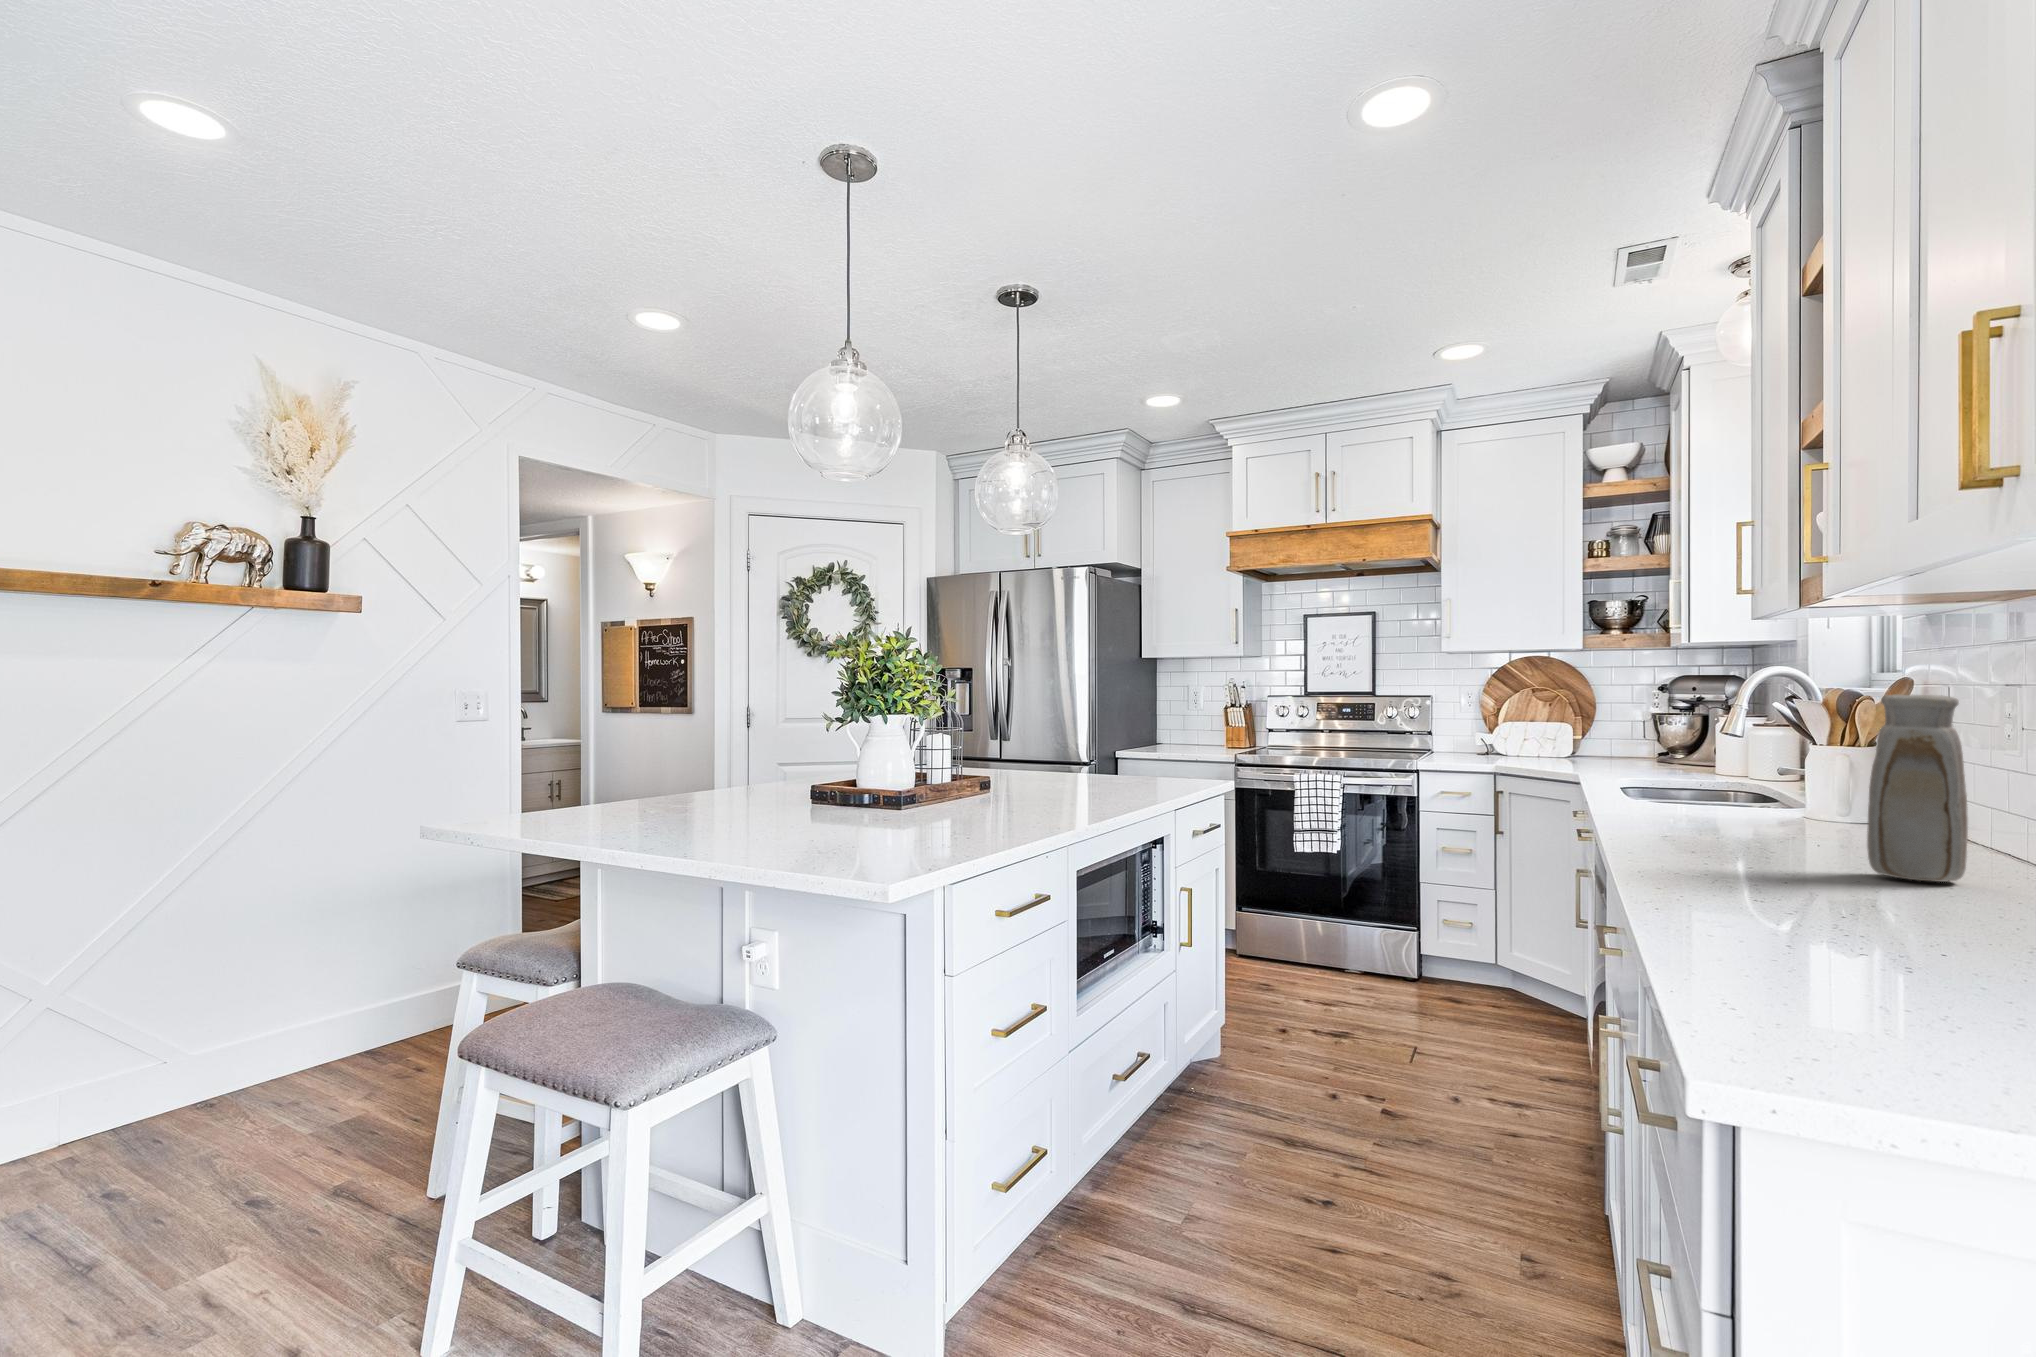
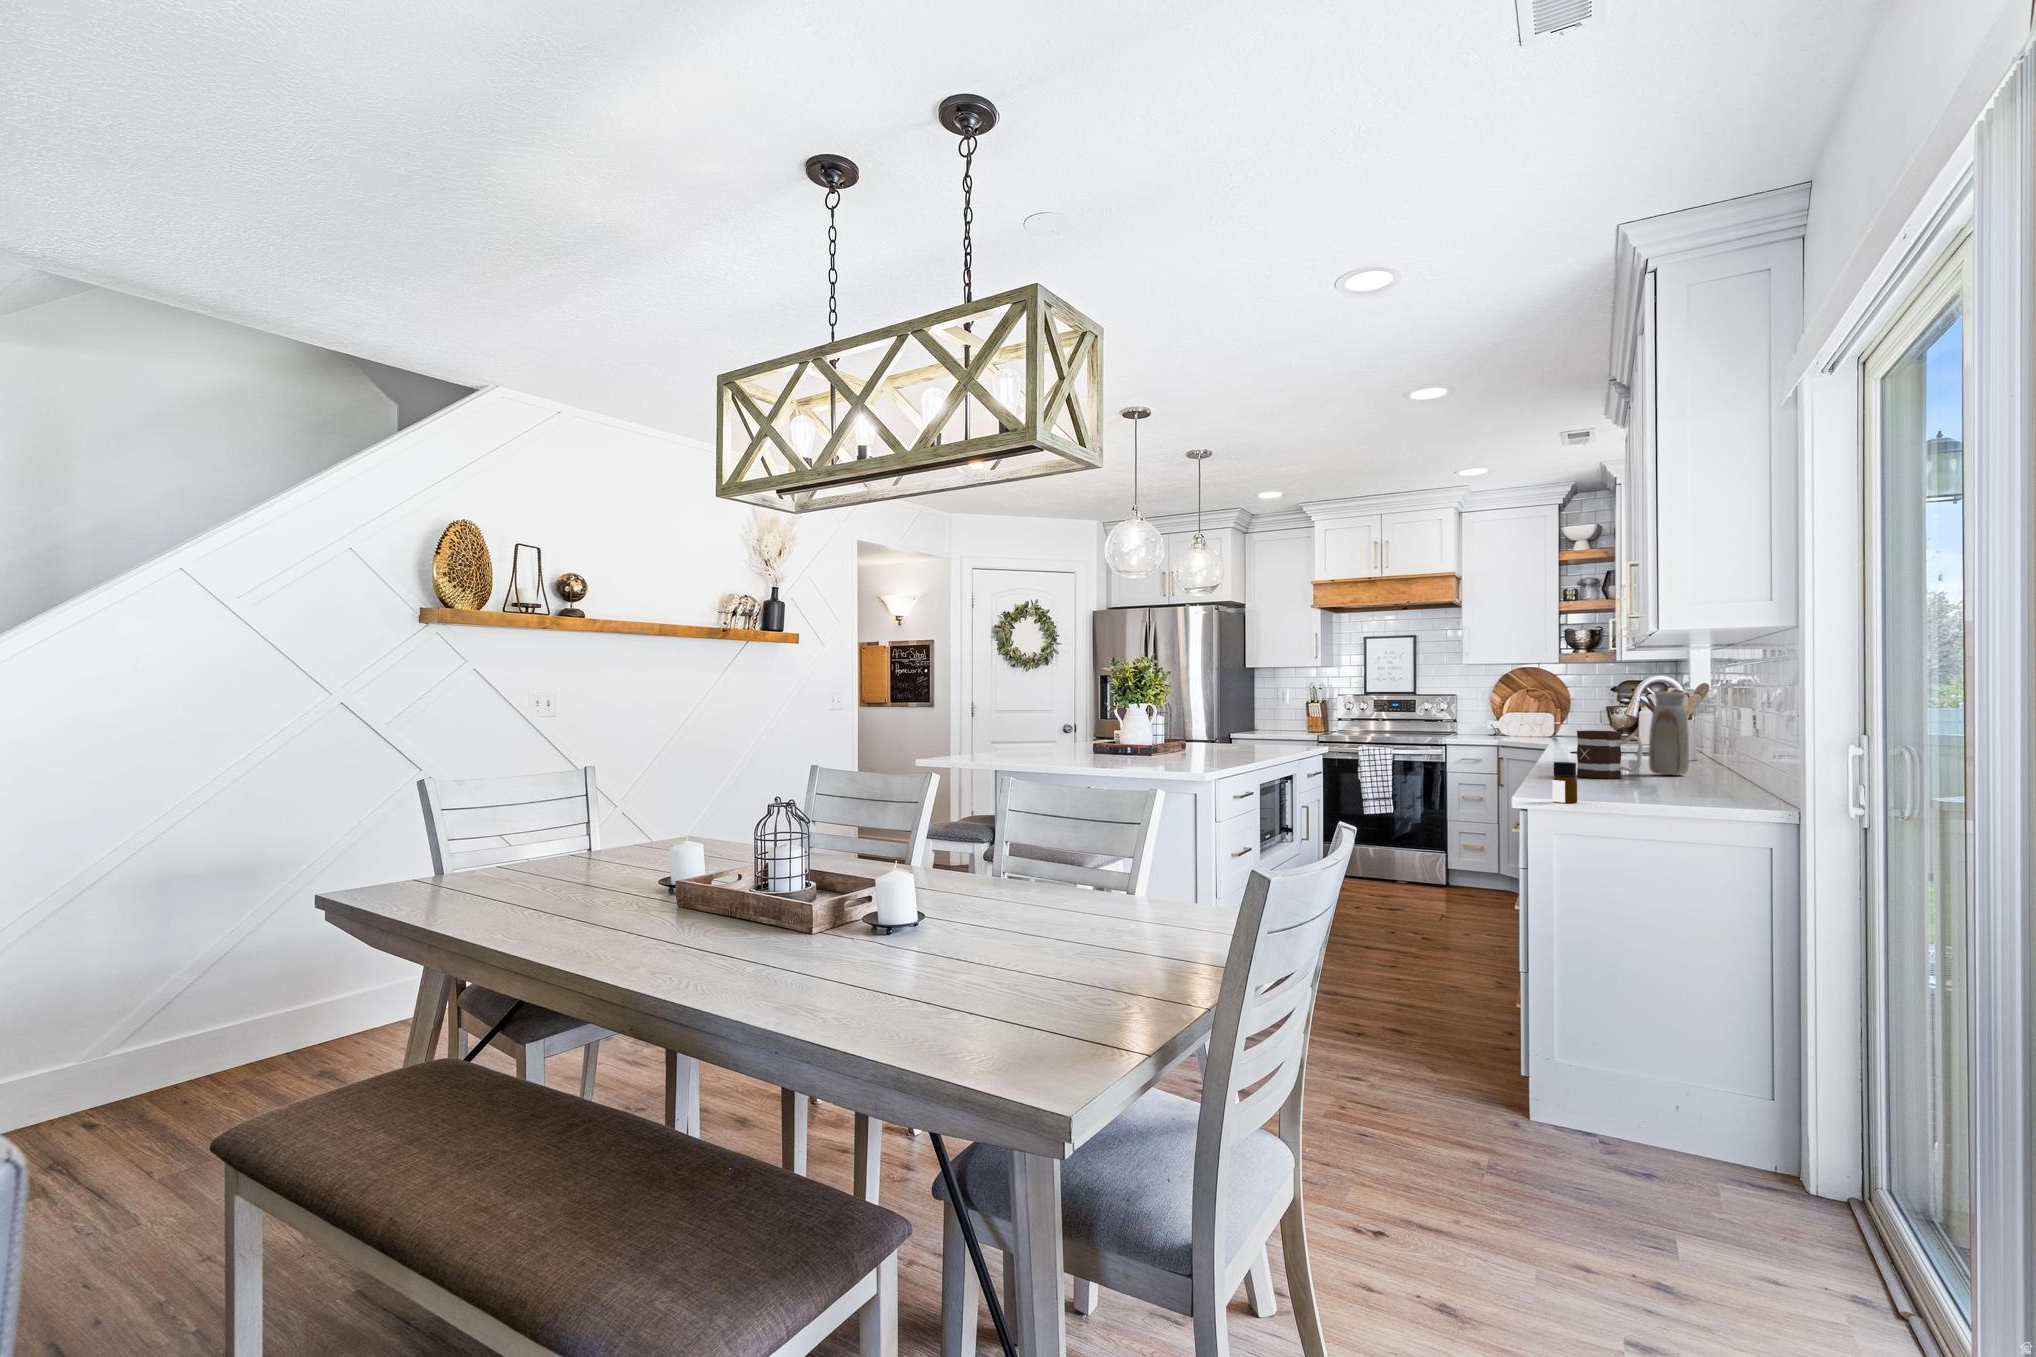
mug: none [1716,780,1886,896] -> present [1577,730,1643,778]
bottle: none [1820,944,1920,1107] -> present [1553,762,1577,803]

